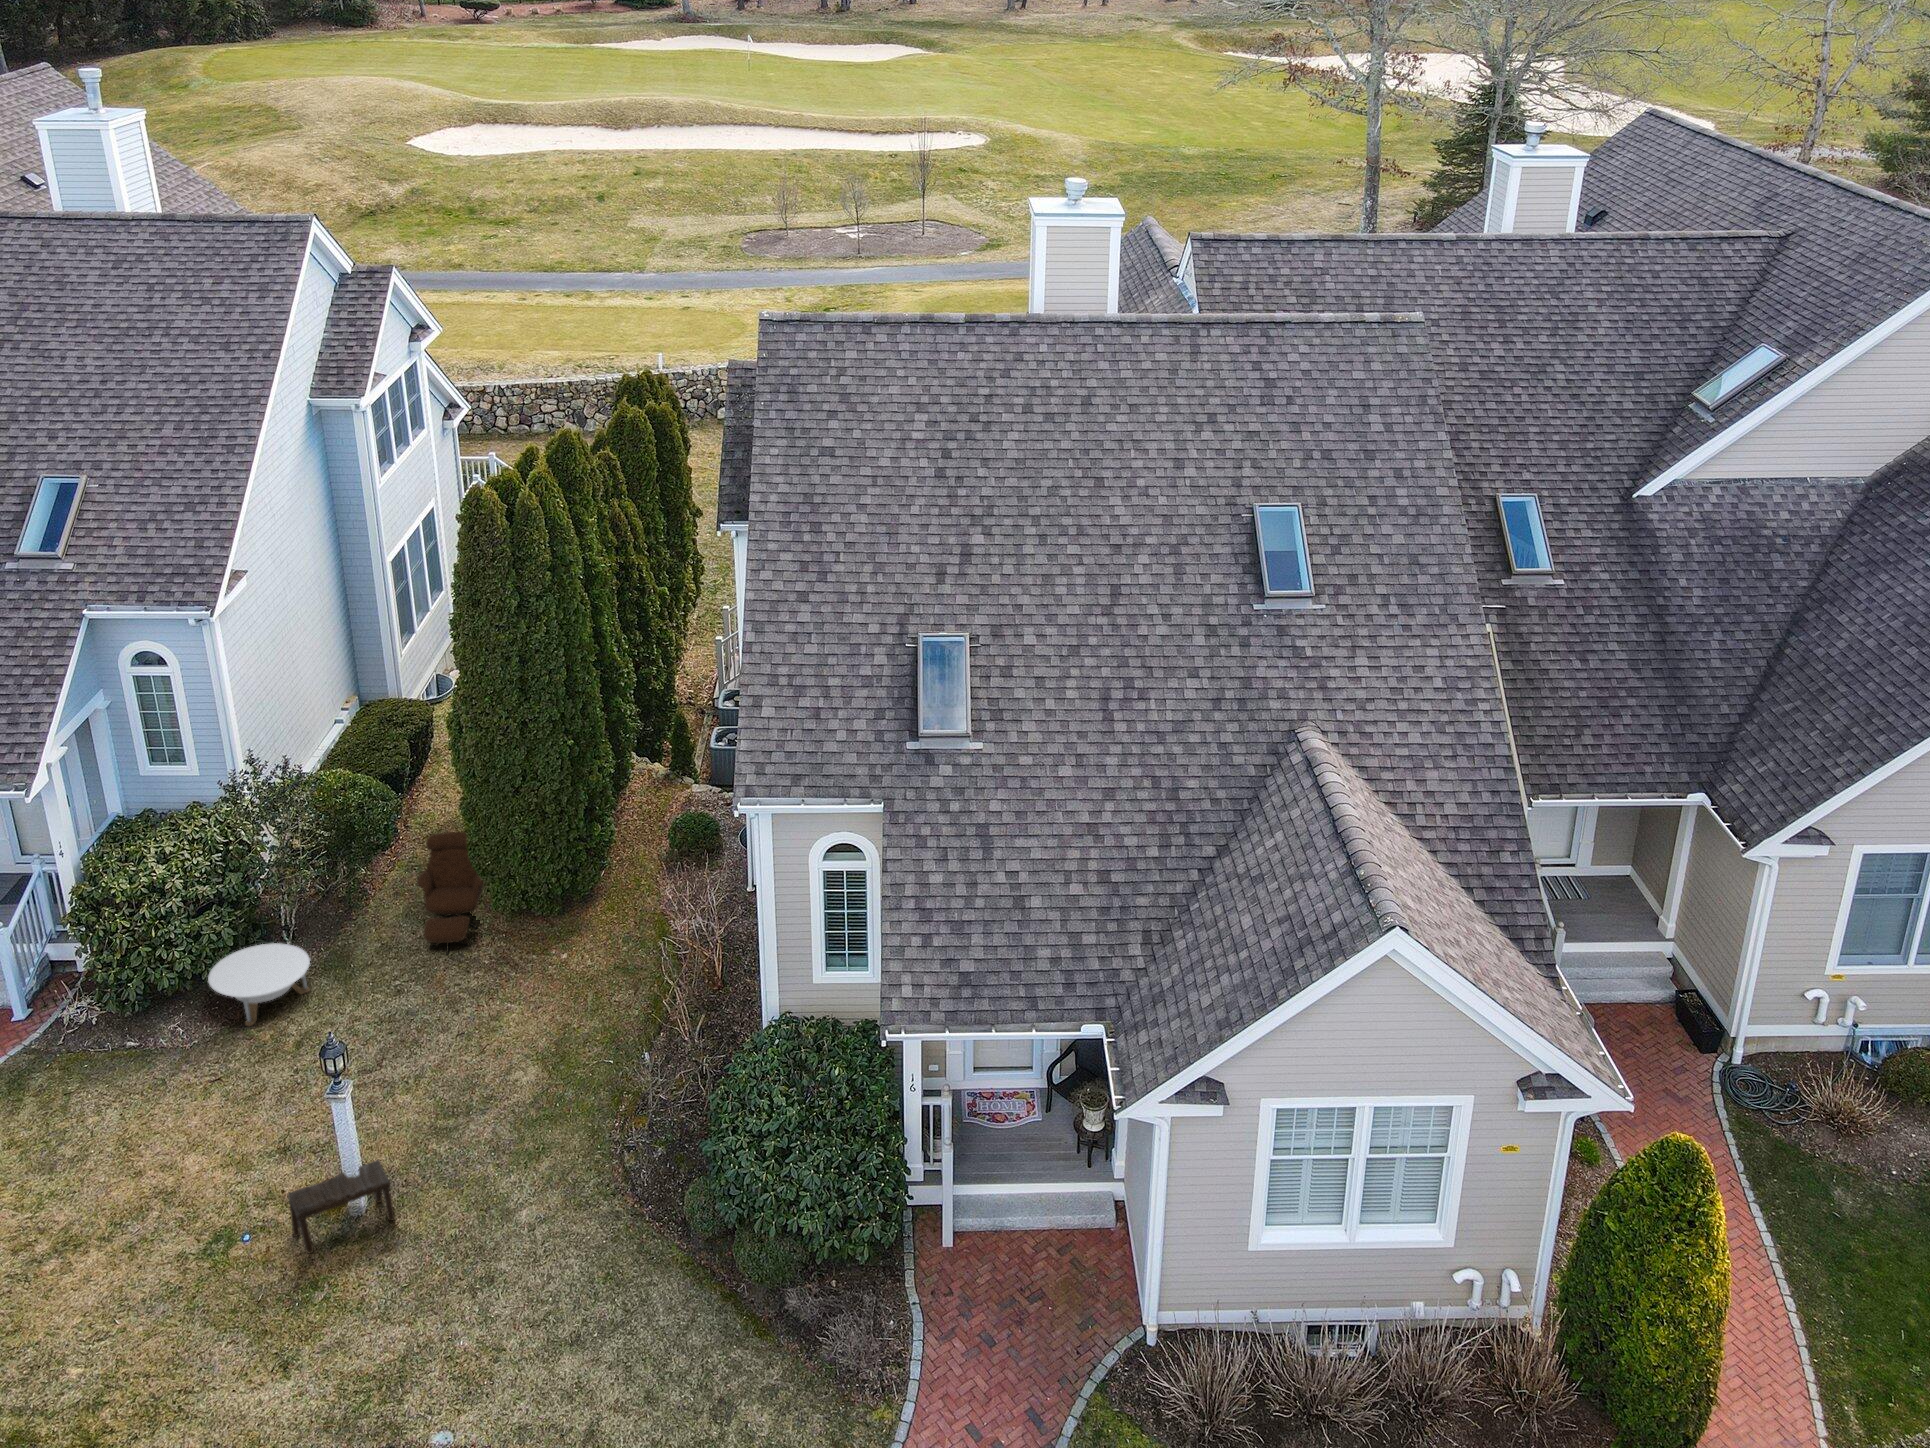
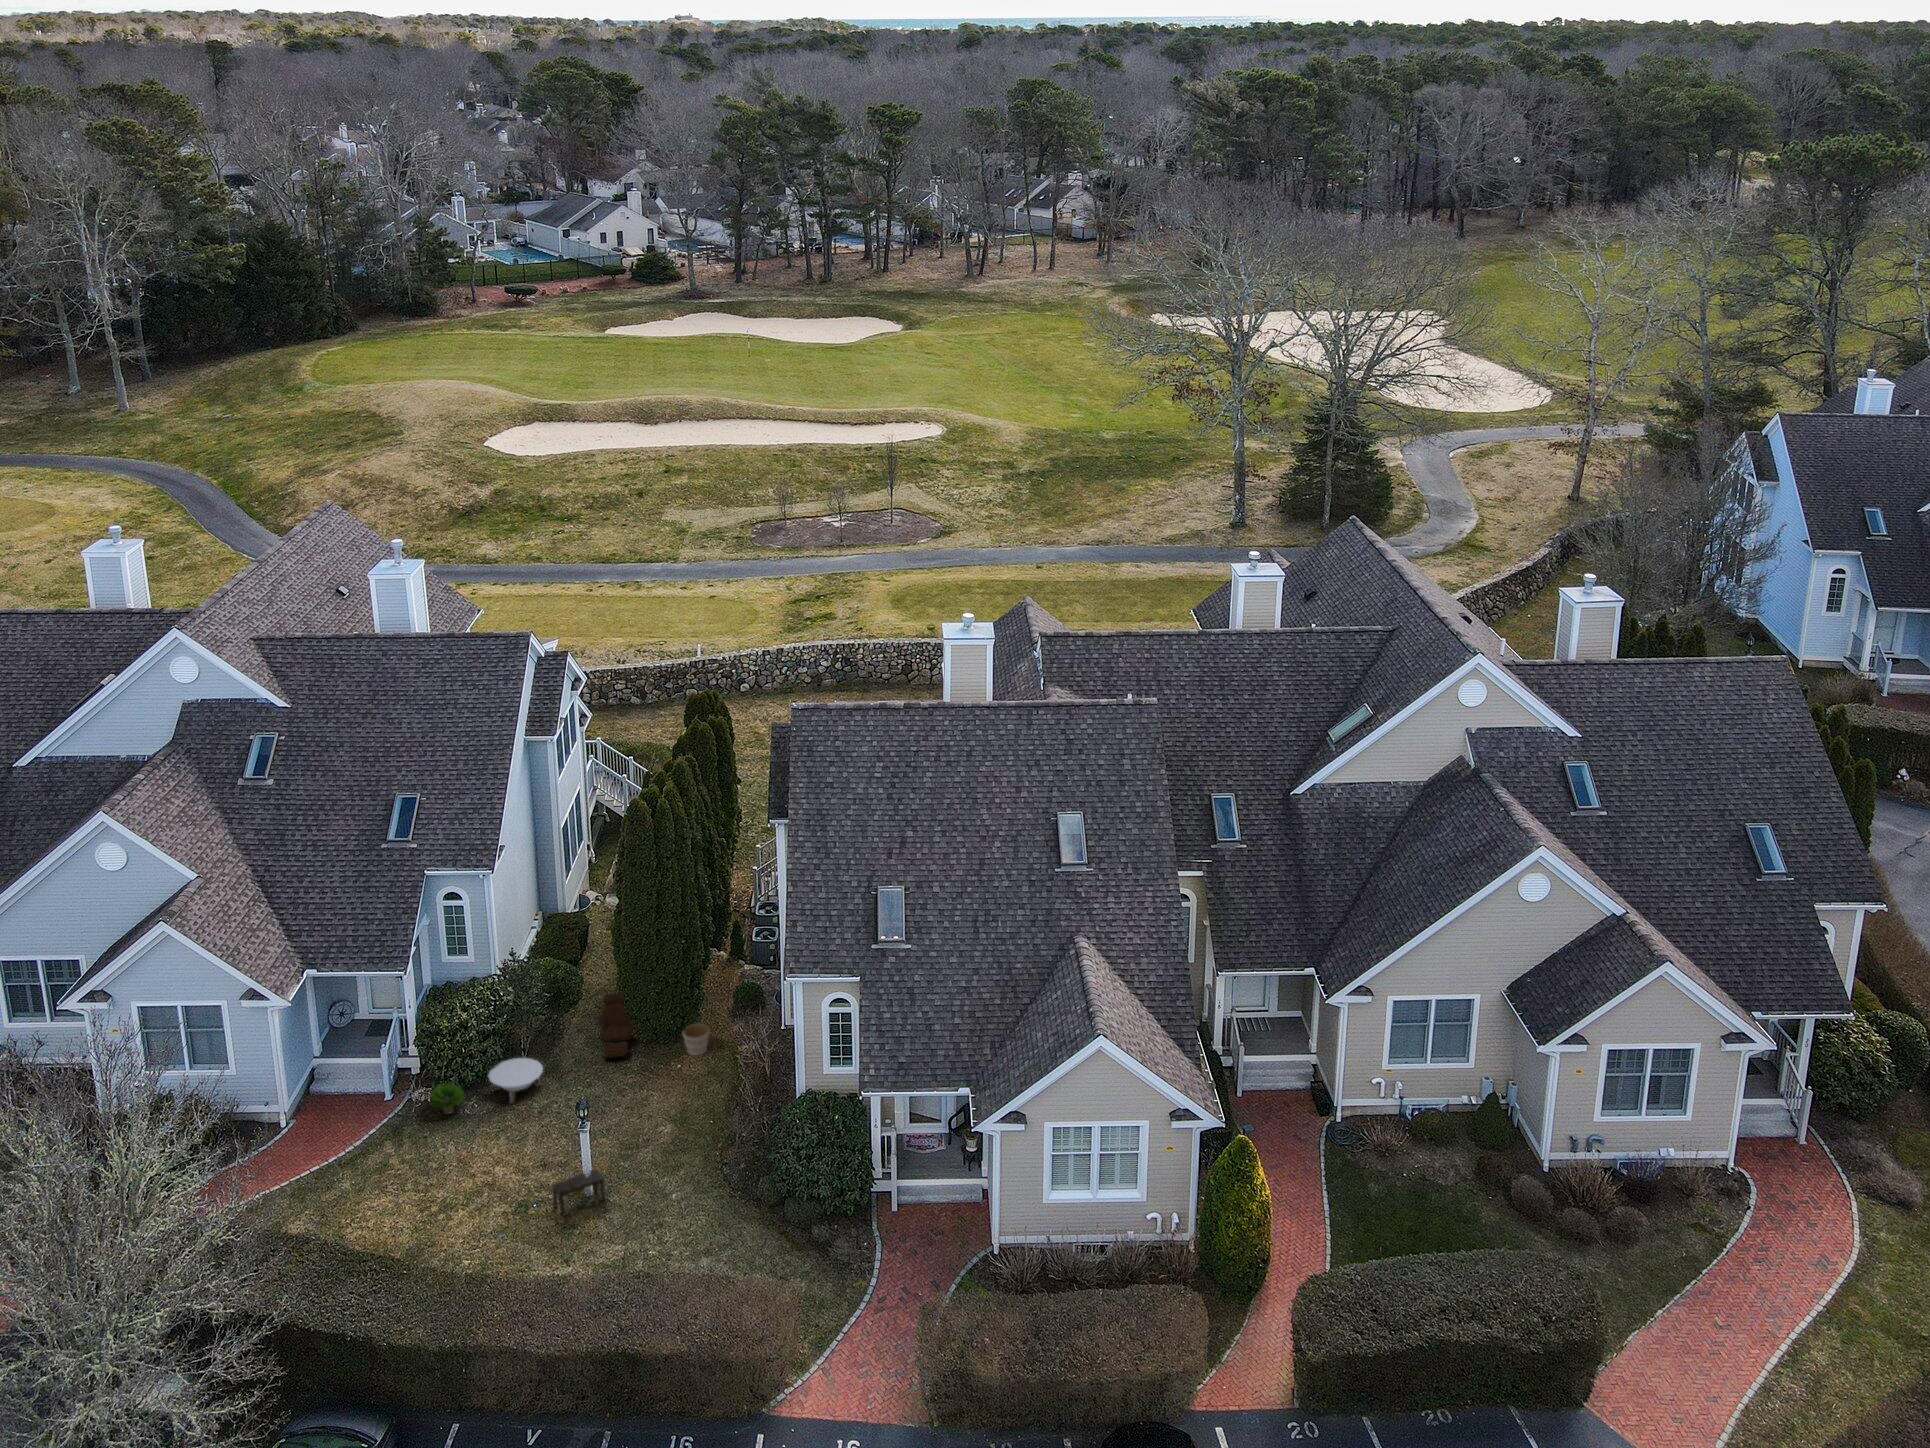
wooden bucket: none [565,886,613,941] -> present [683,1024,709,1055]
potted plant: none [89,987,163,1045] -> present [430,1084,464,1114]

